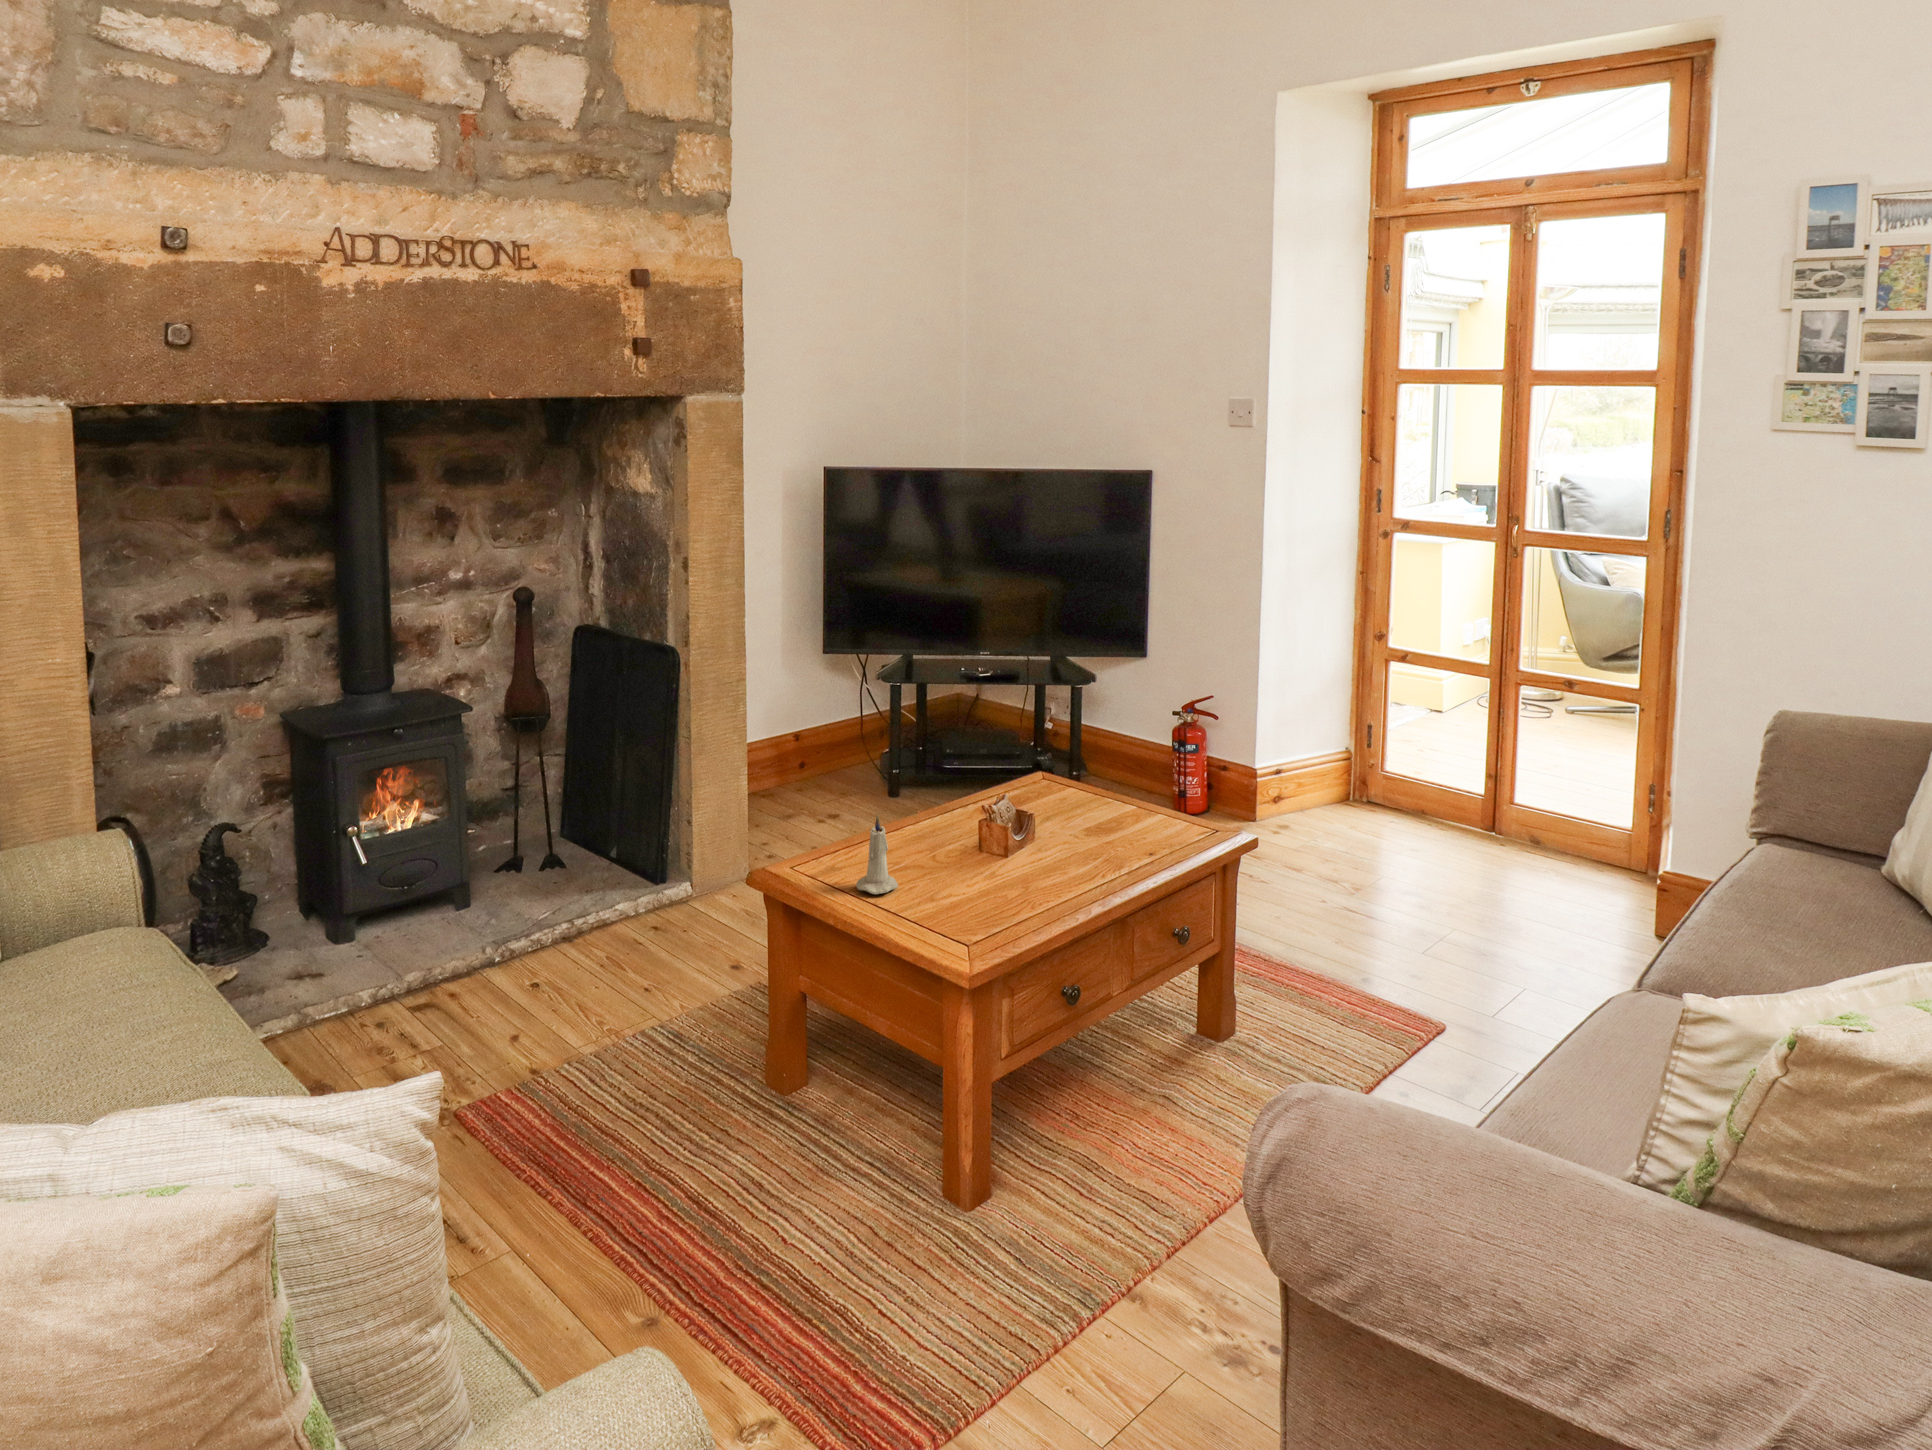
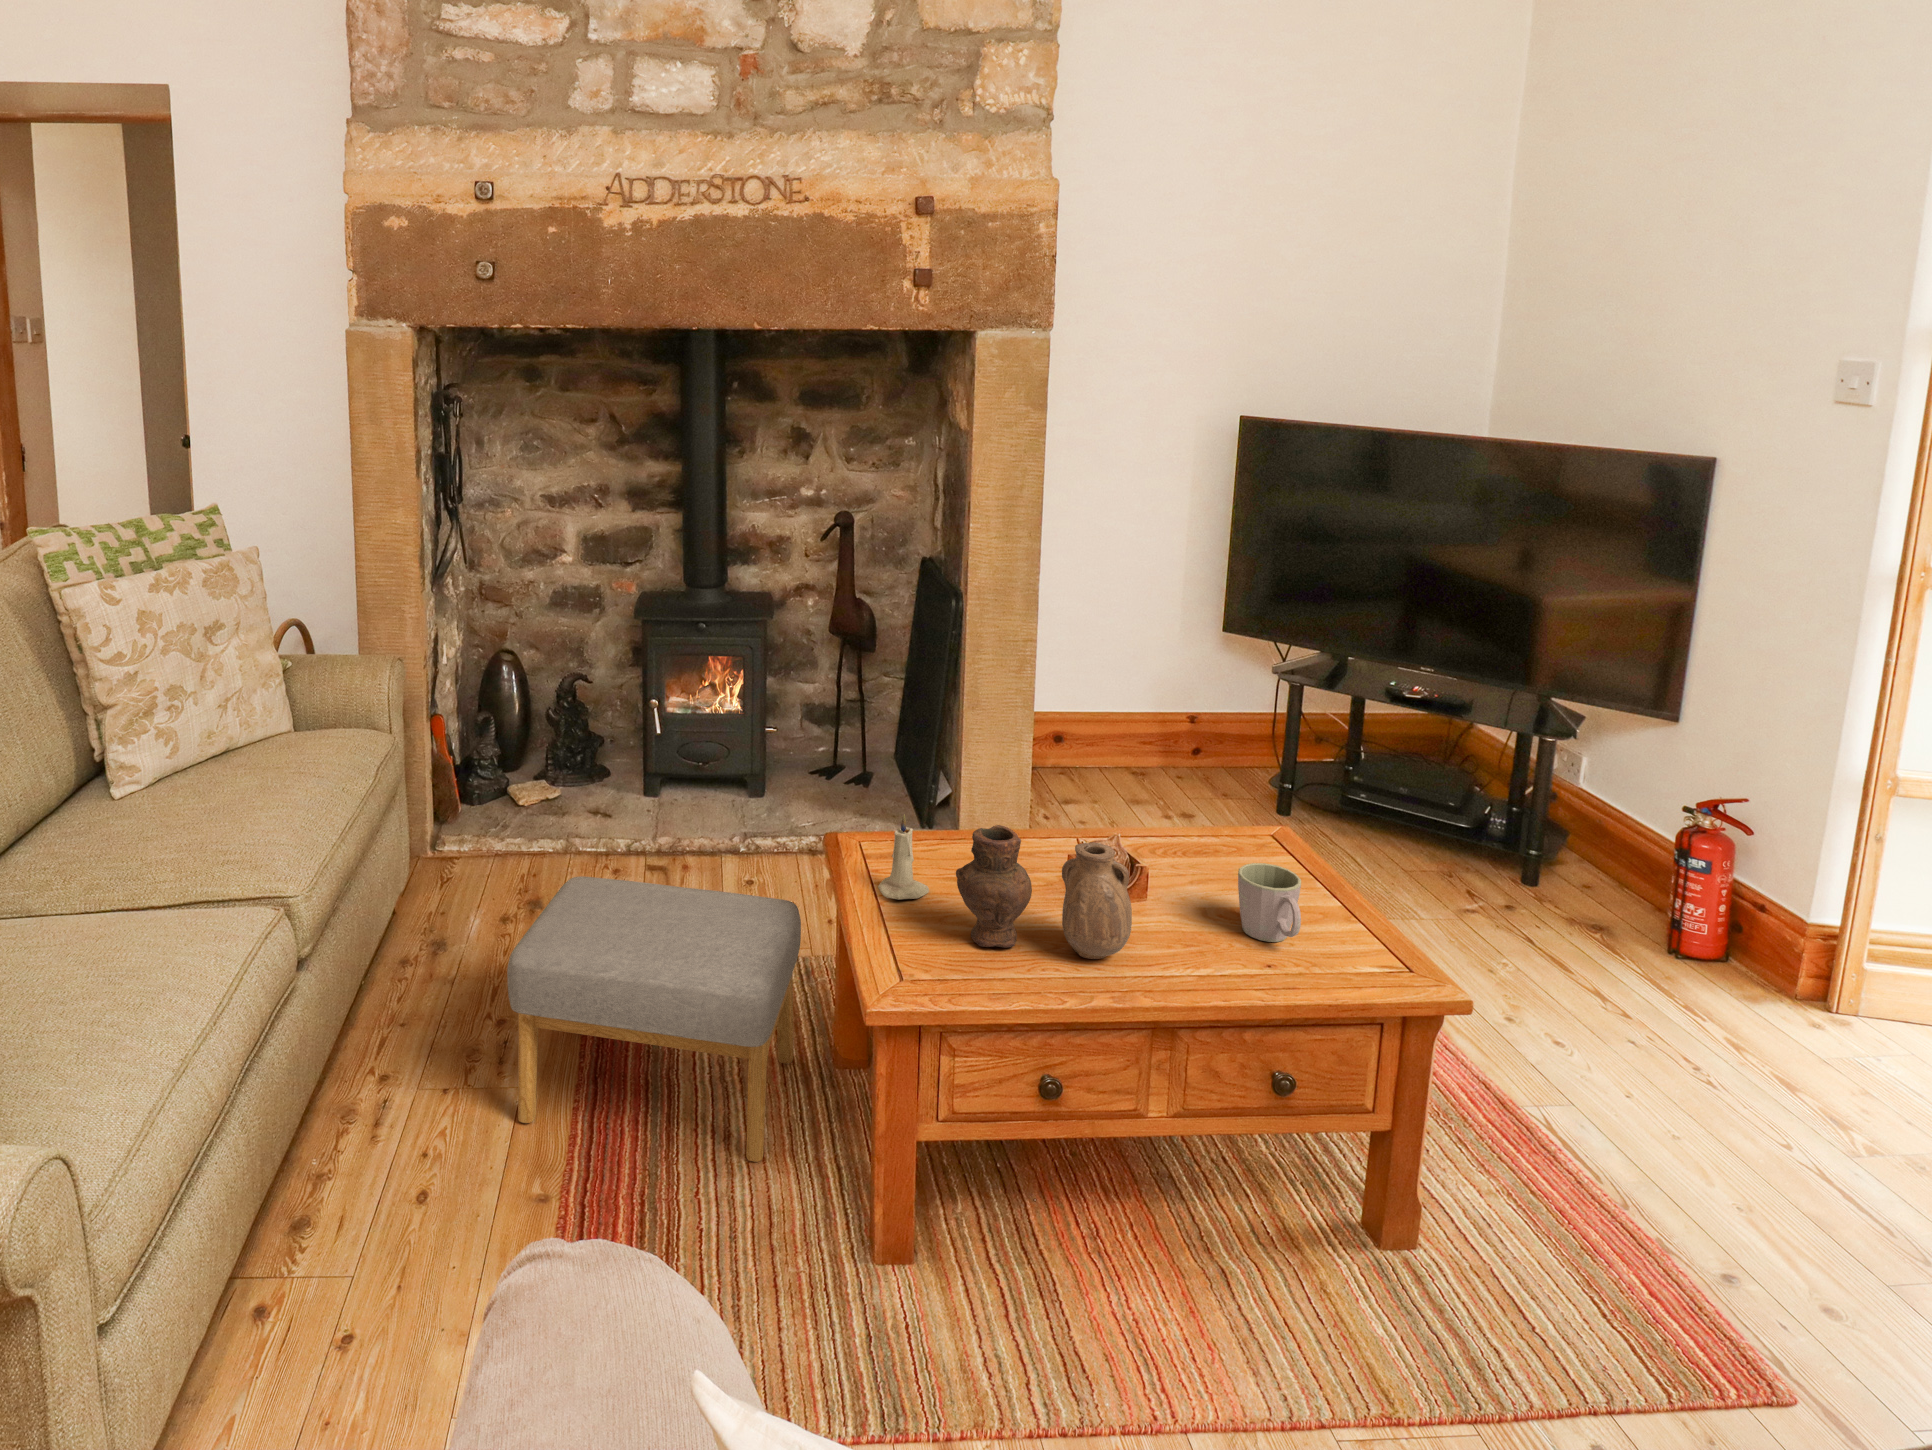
mug: none [1102,784,1161,841] -> present [1238,863,1301,942]
vase: none [954,789,1084,902] -> present [956,825,1132,959]
footstool: none [498,945,814,1272] -> present [507,876,801,1162]

